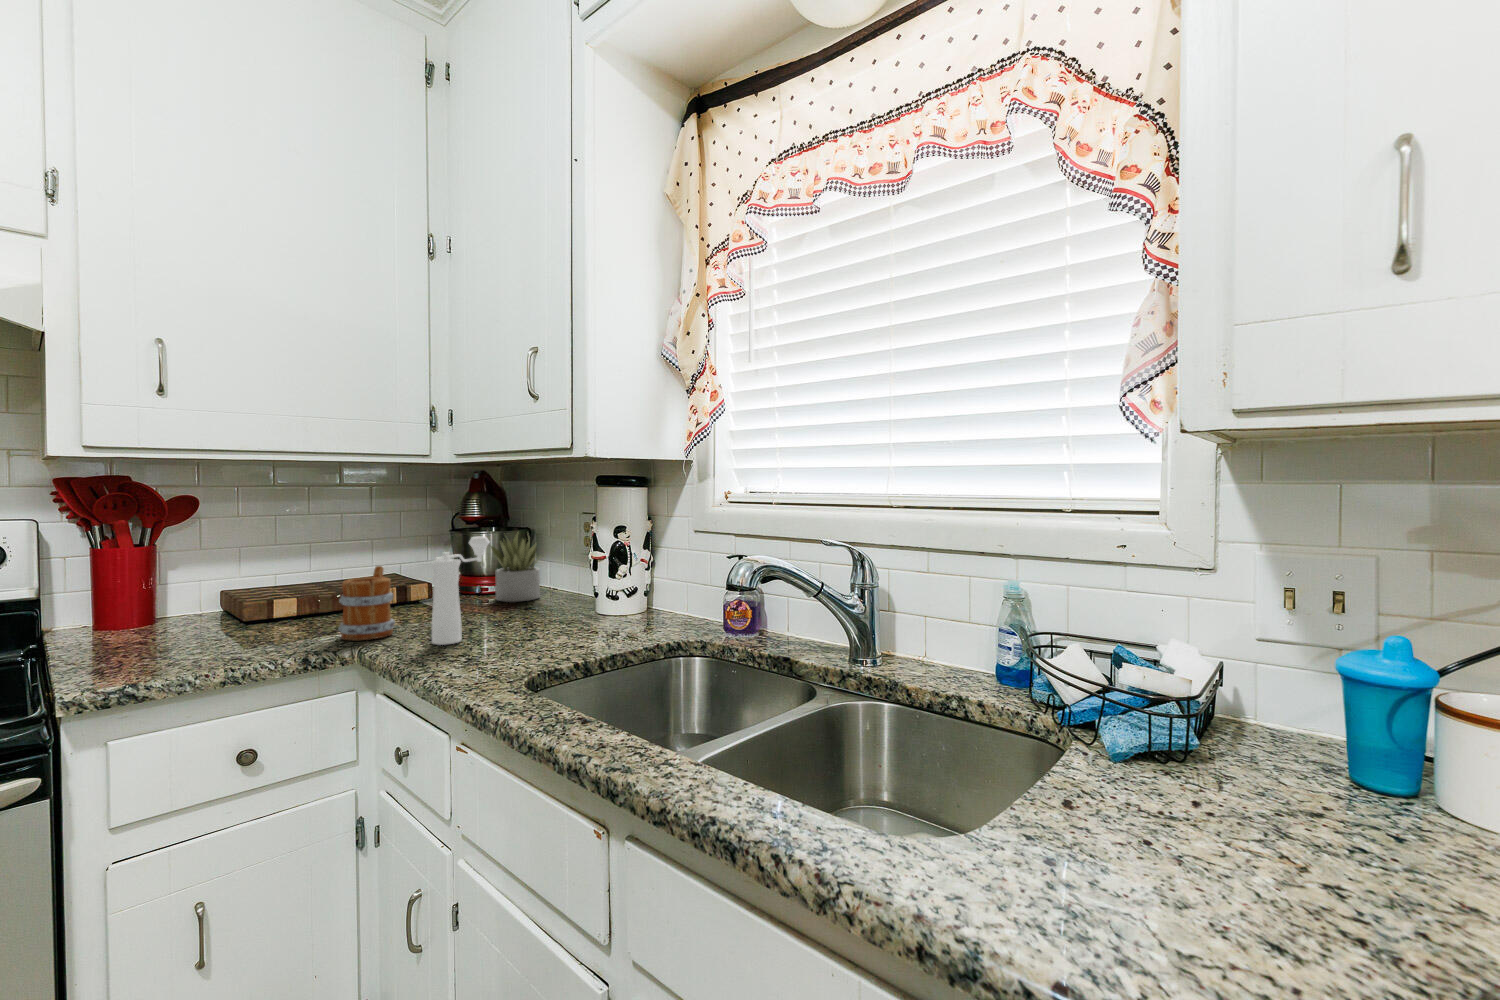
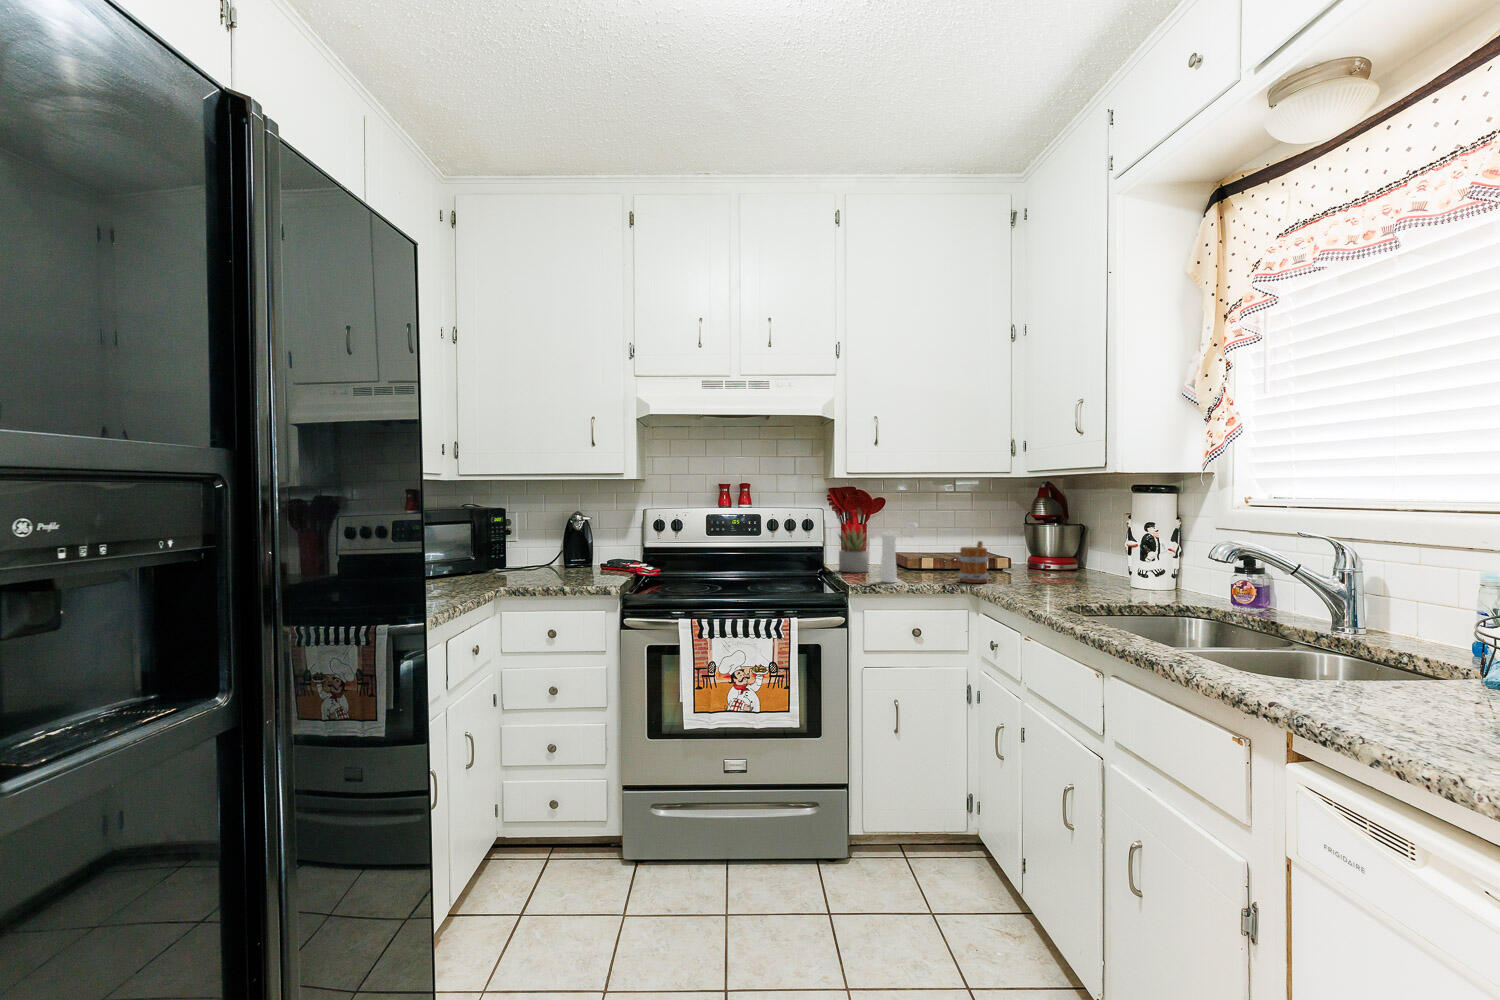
succulent plant: present [491,534,540,602] -> present [839,528,868,572]
pepper mill: present [431,537,489,645] -> present [881,523,918,583]

